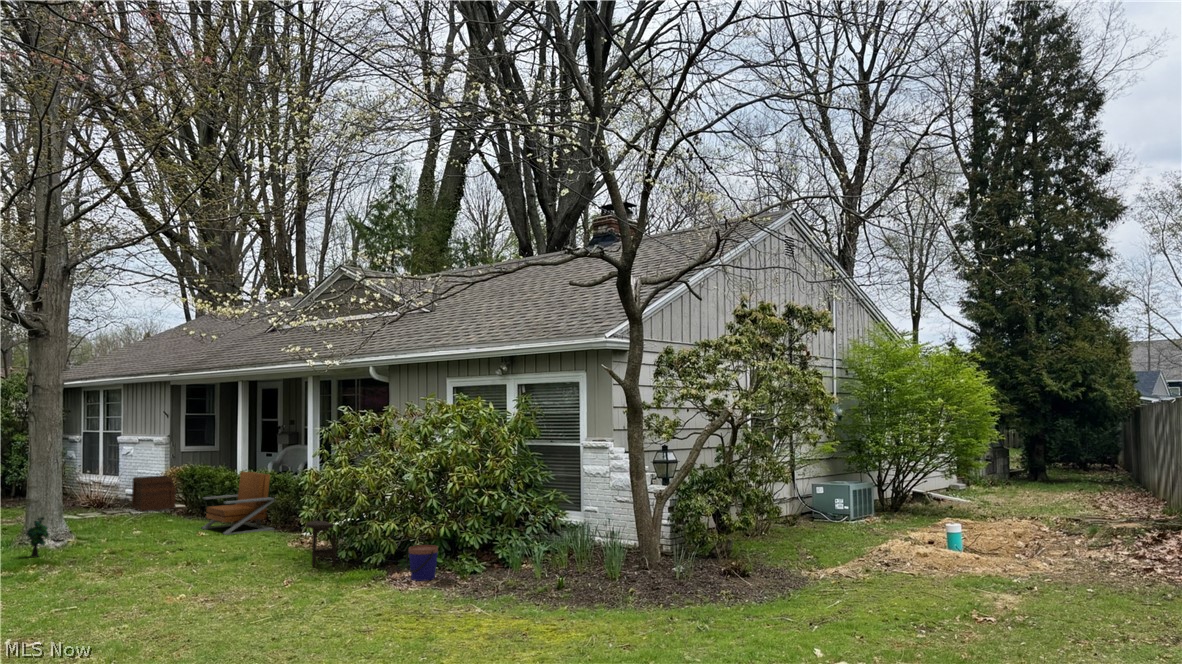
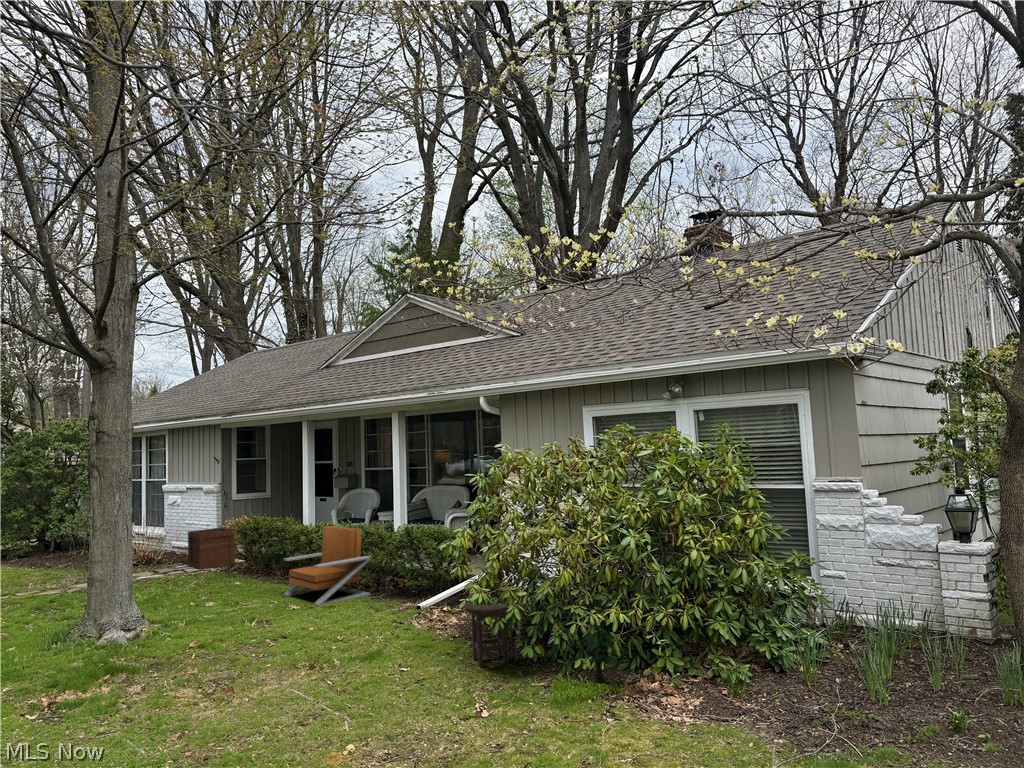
decorative plant: present [24,517,49,557] -> present [580,620,616,683]
bucket: present [406,545,438,581] -> none [637,639,682,696]

